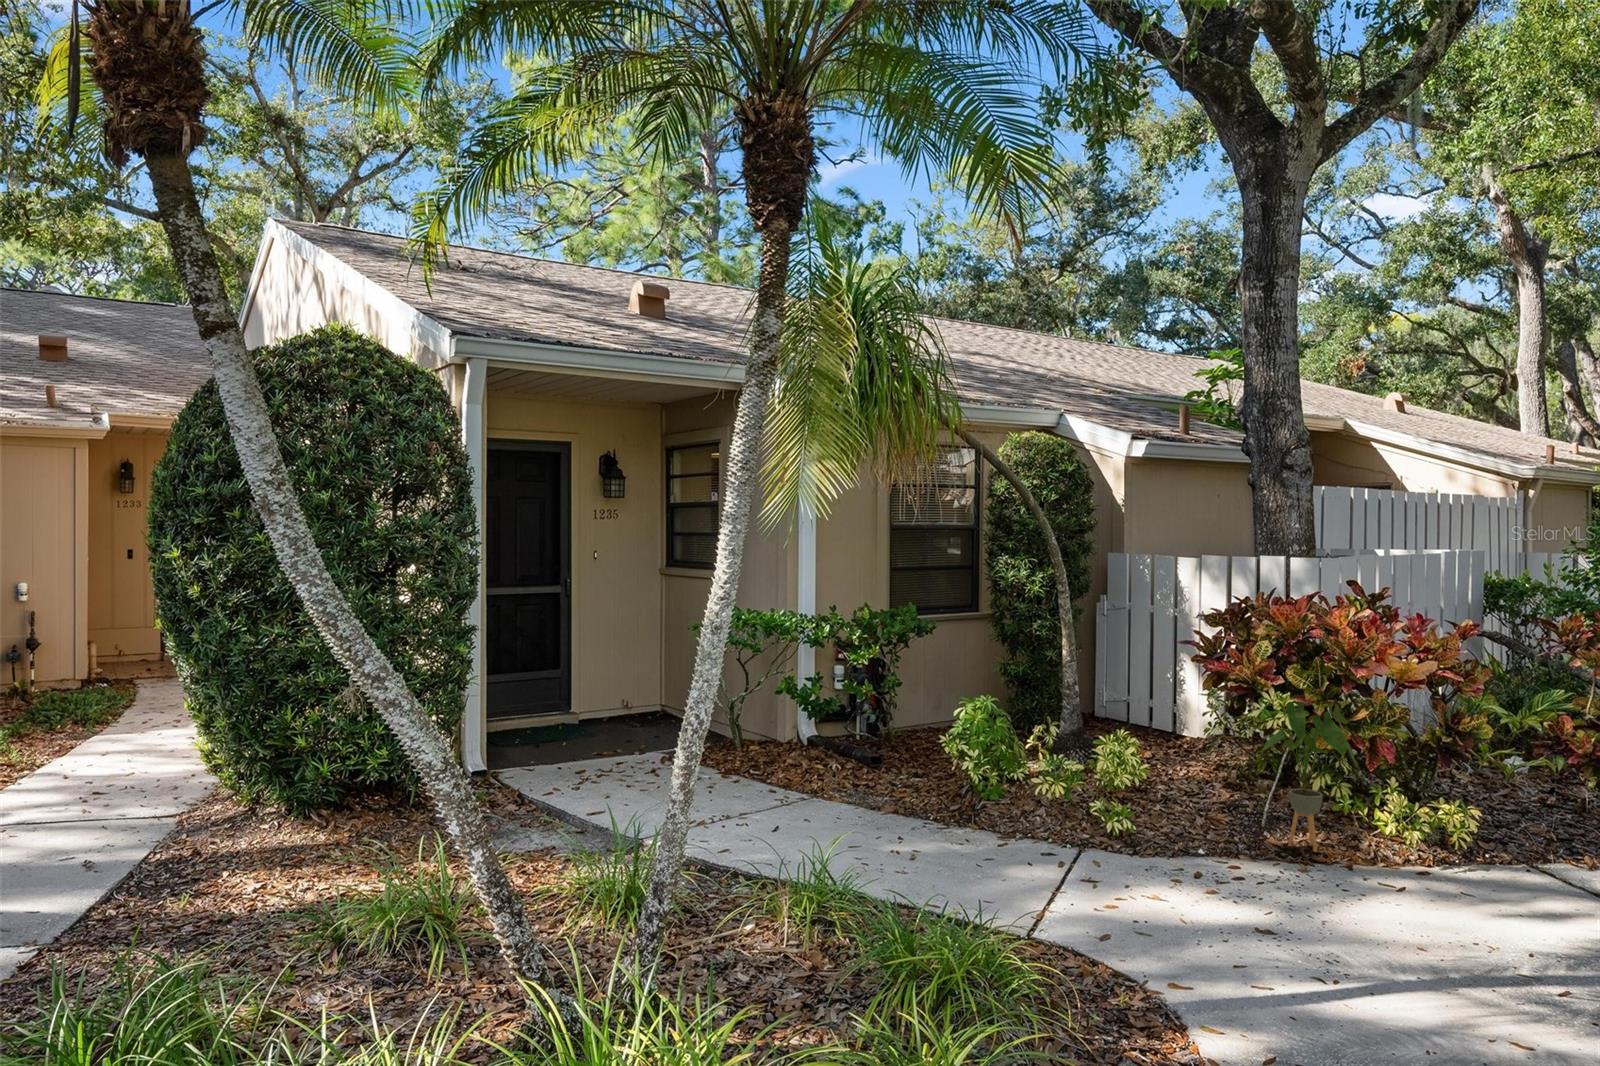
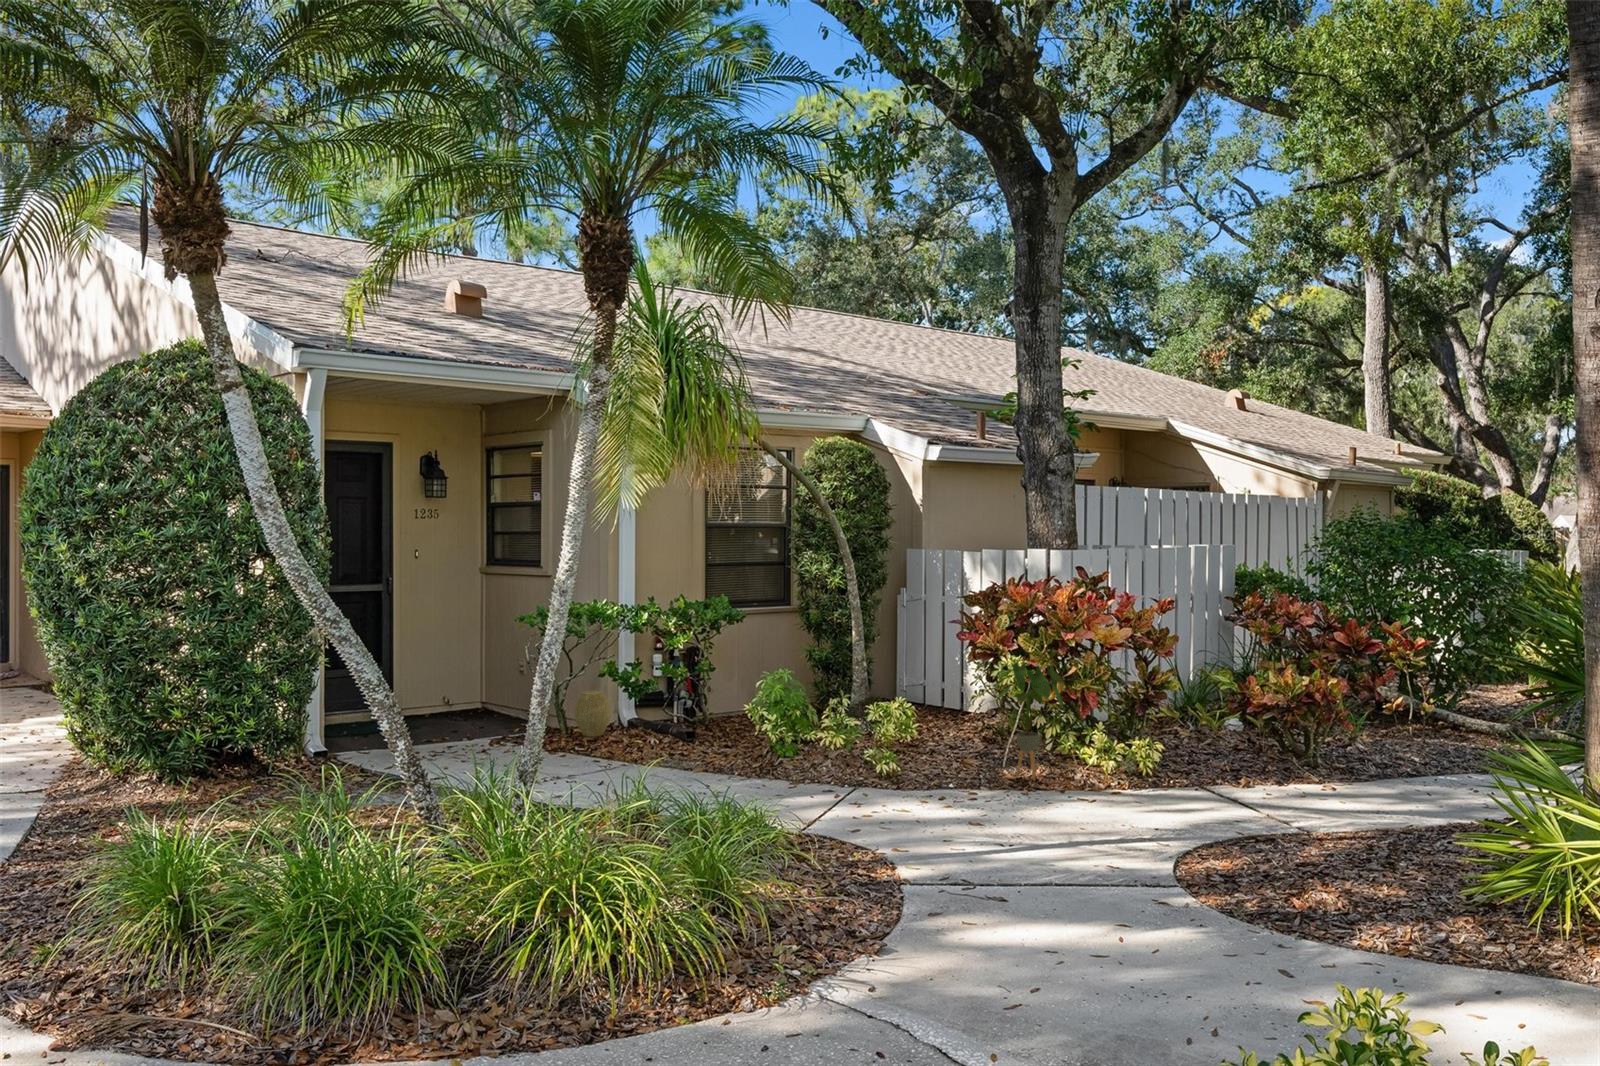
woven basket: none [751,702,790,753] -> present [574,690,611,737]

